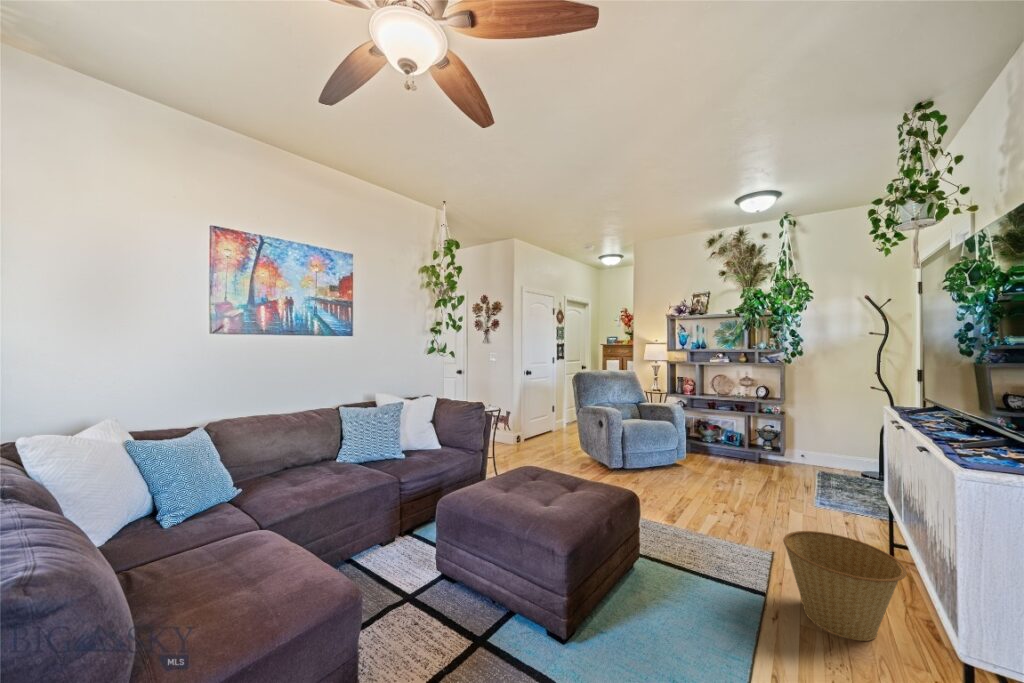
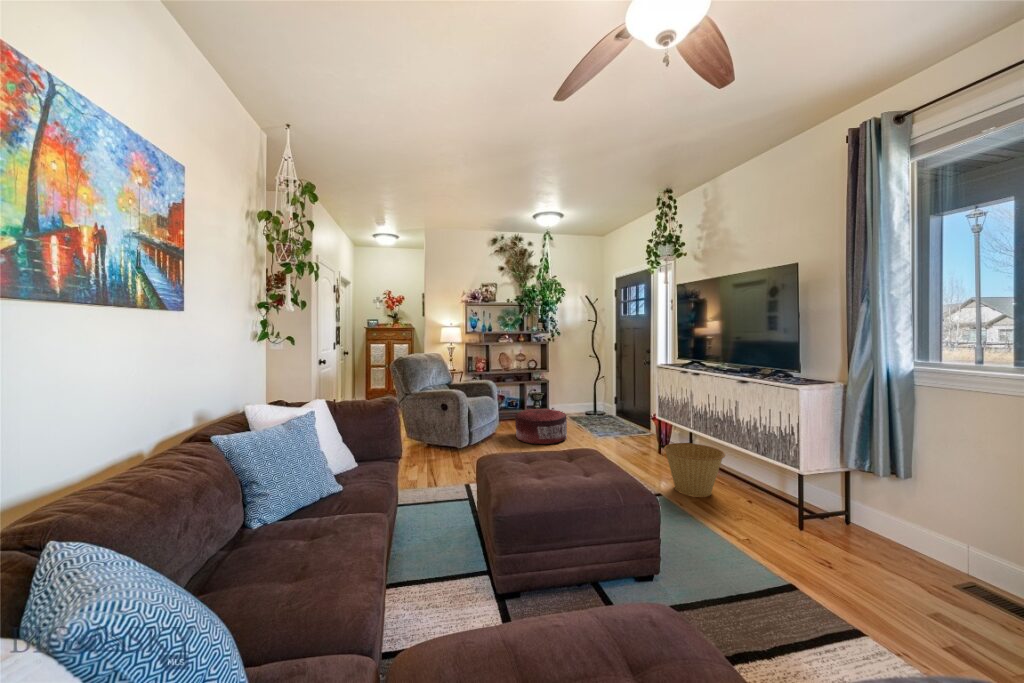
pouf: none [690,443,768,493] -> present [515,409,567,444]

